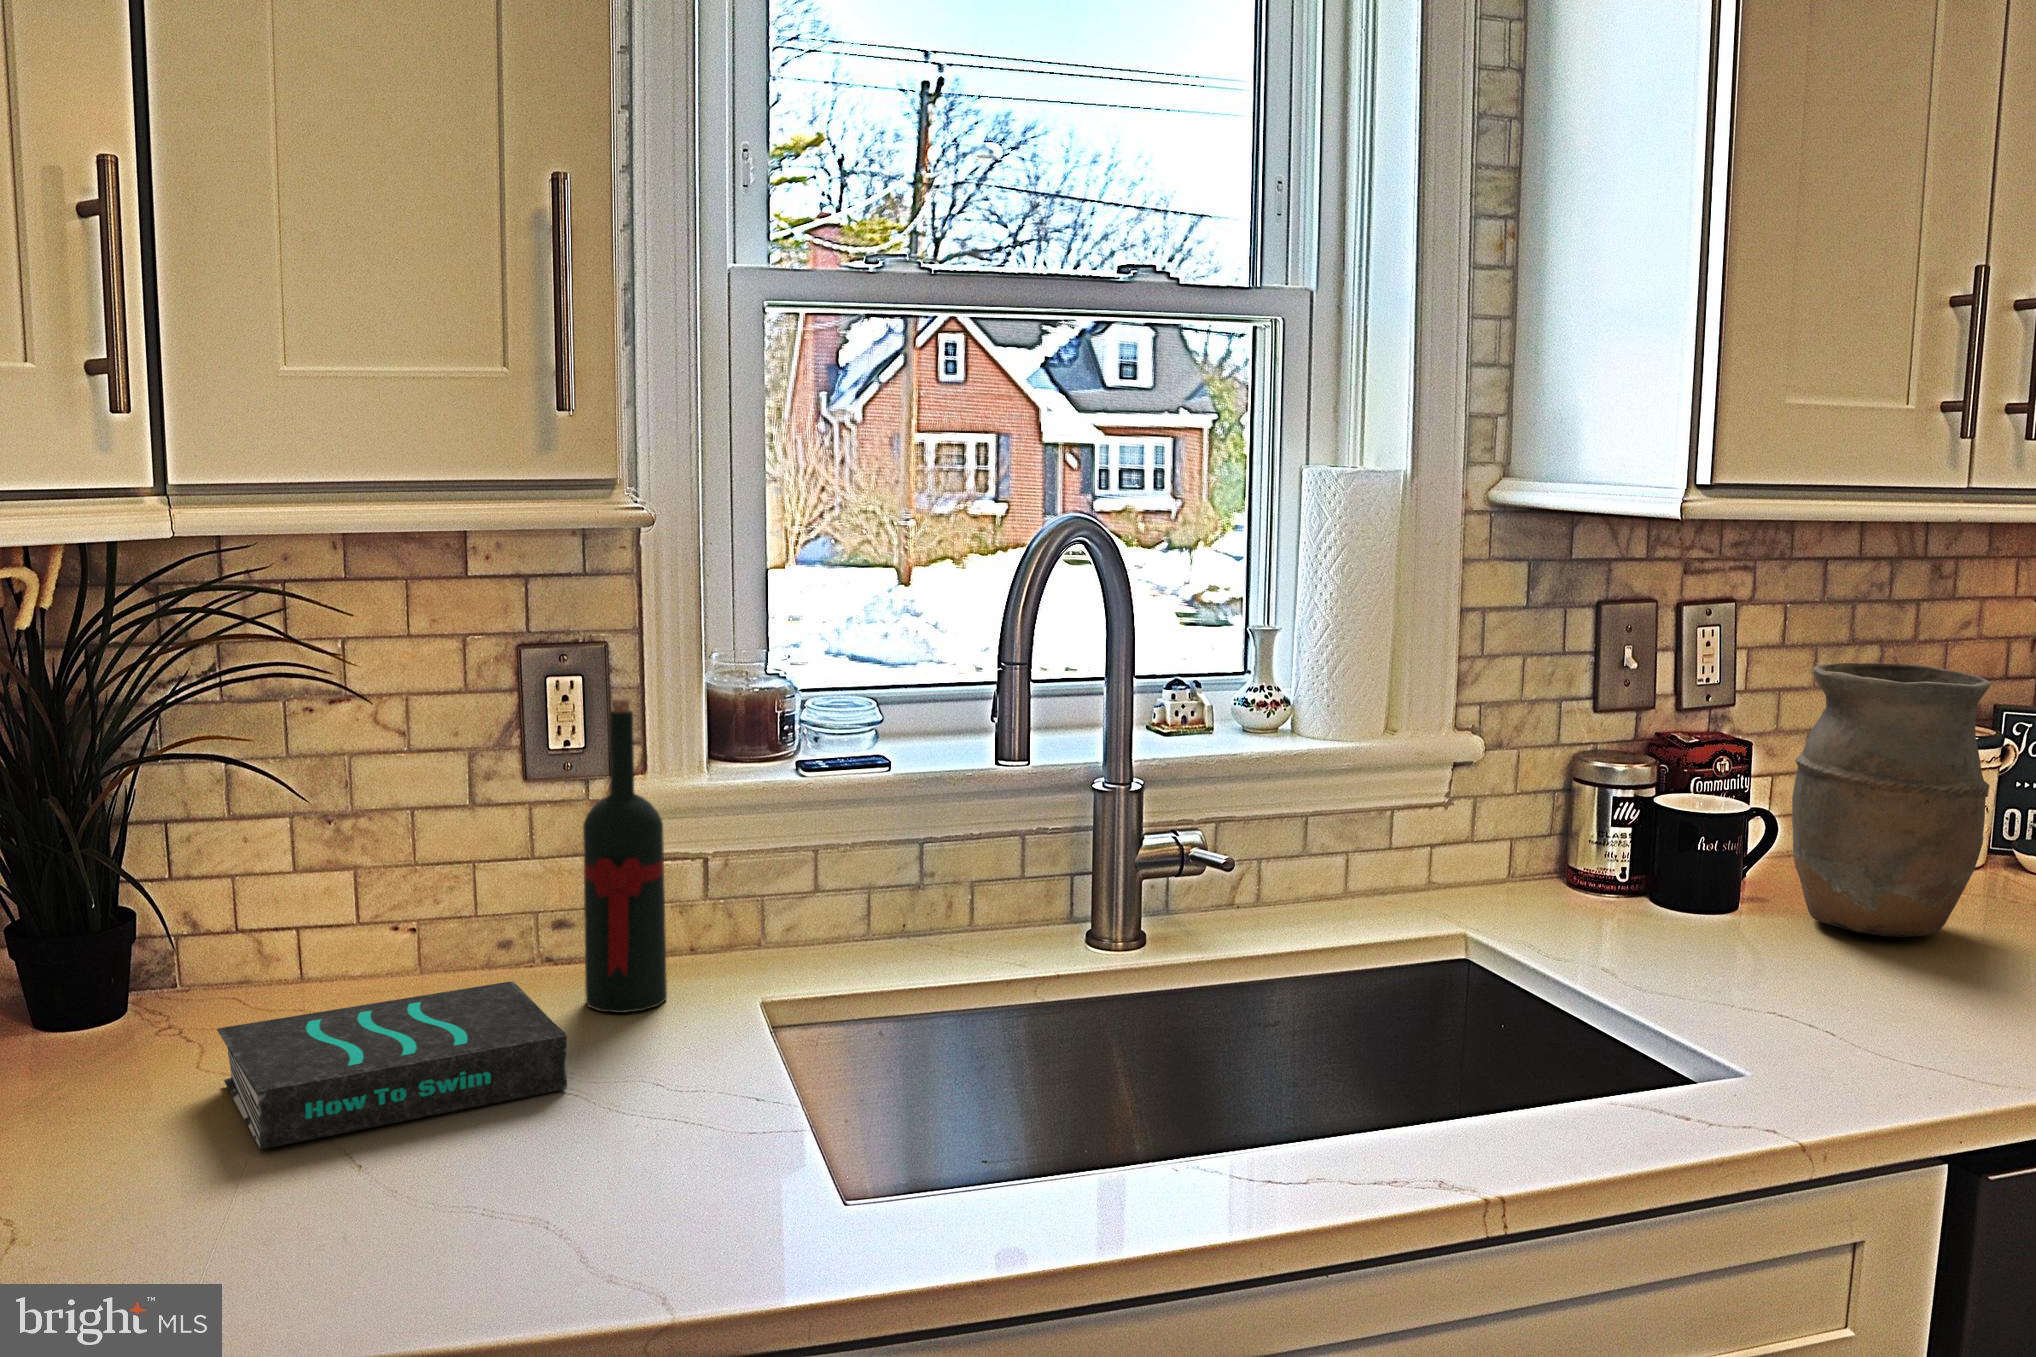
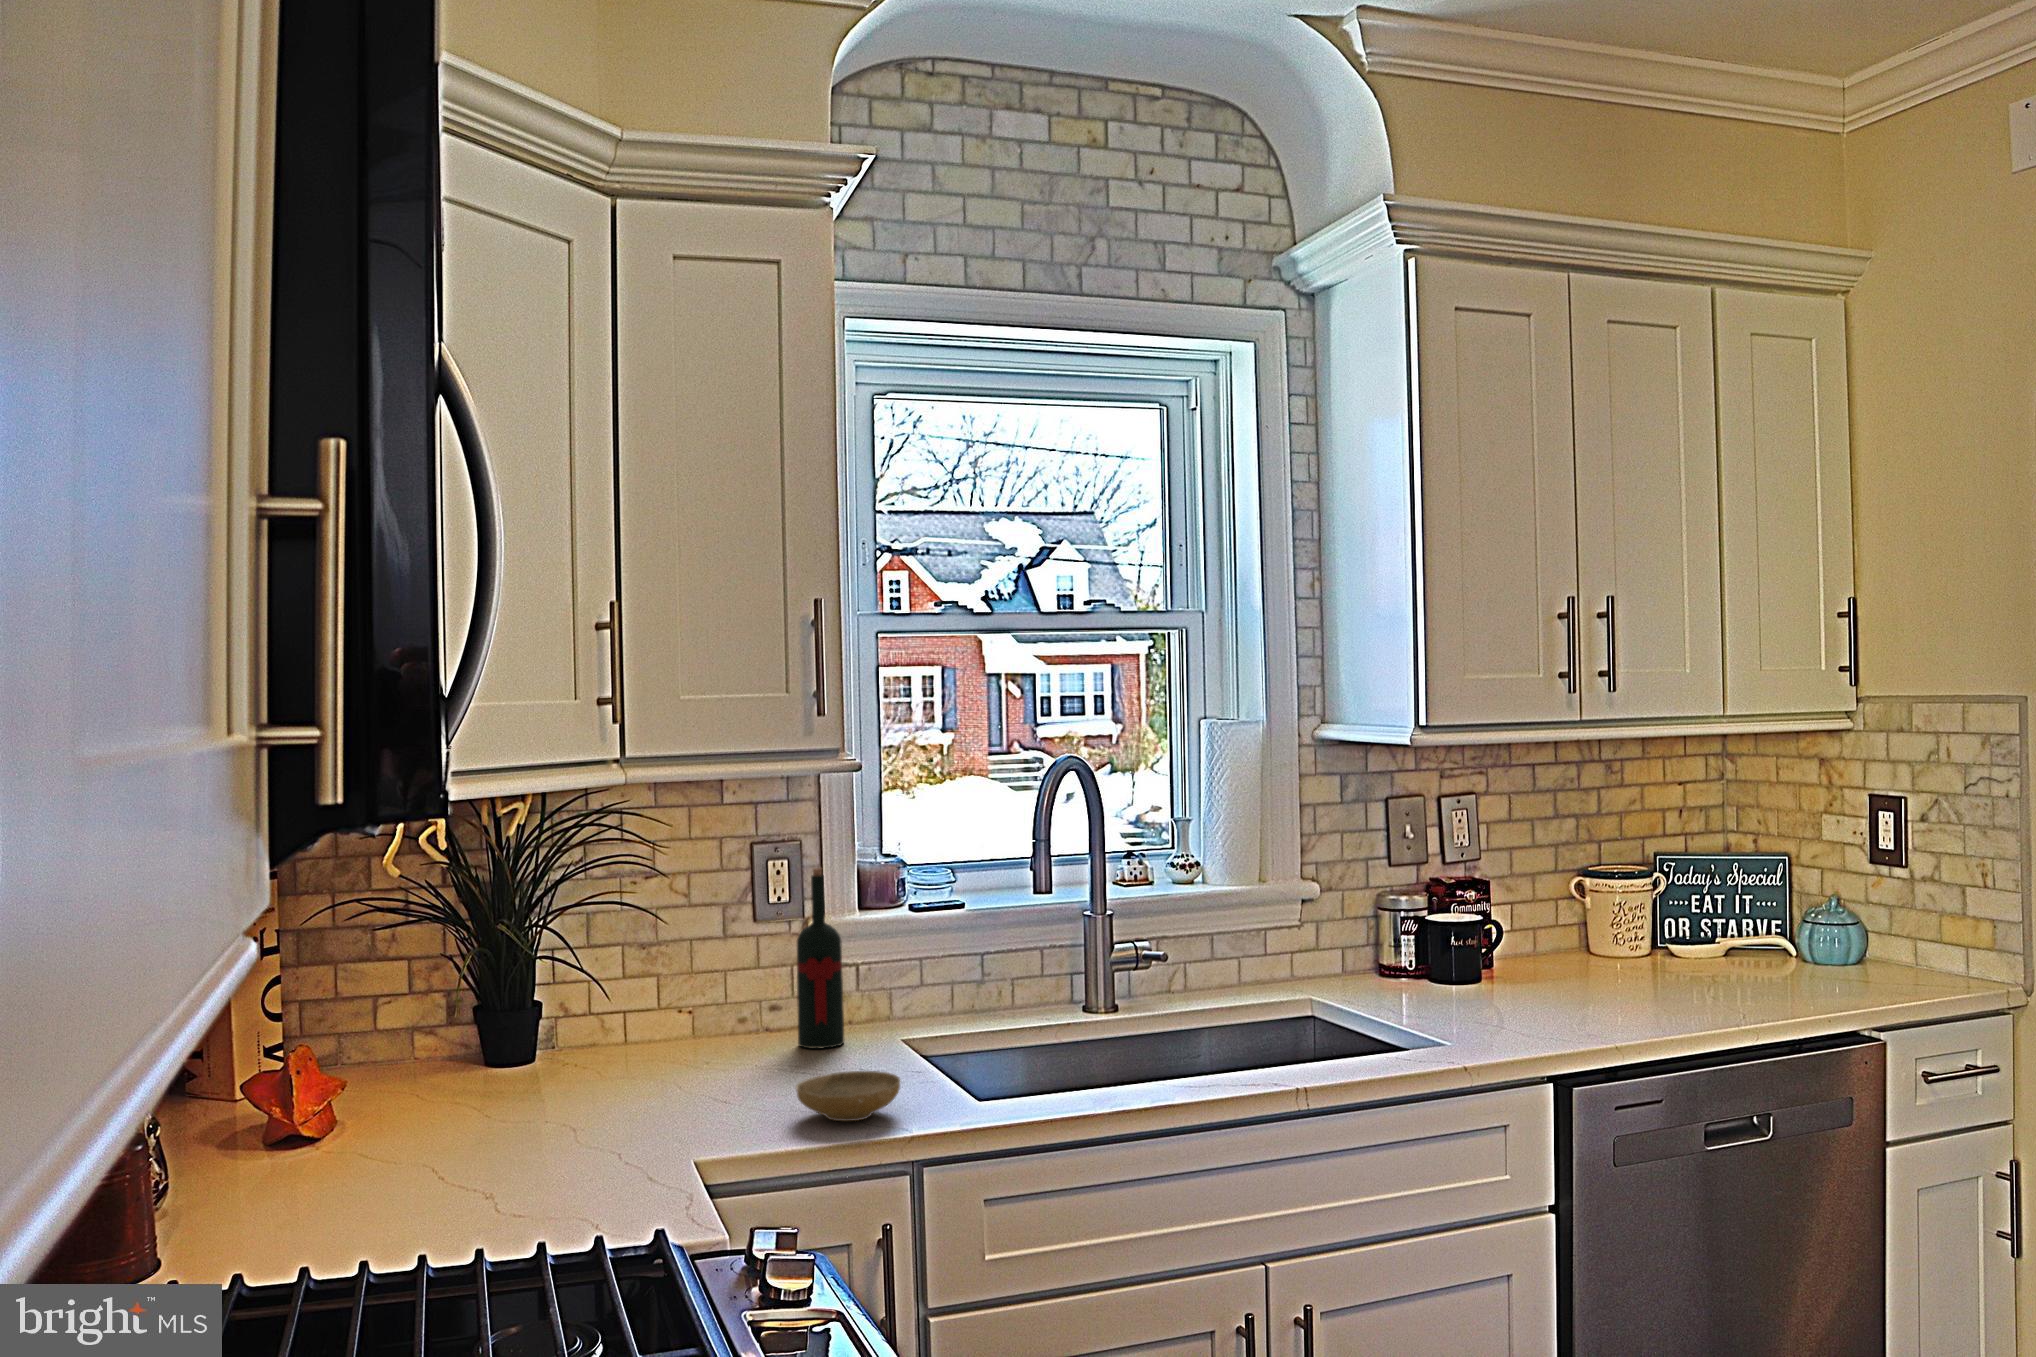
vase: present [1792,663,1991,937] -> none [1503,825,1612,987]
book: present [217,982,567,1149] -> none [619,1029,809,1100]
ceramic bowl: none [477,1123,695,1248] -> present [796,1071,901,1121]

